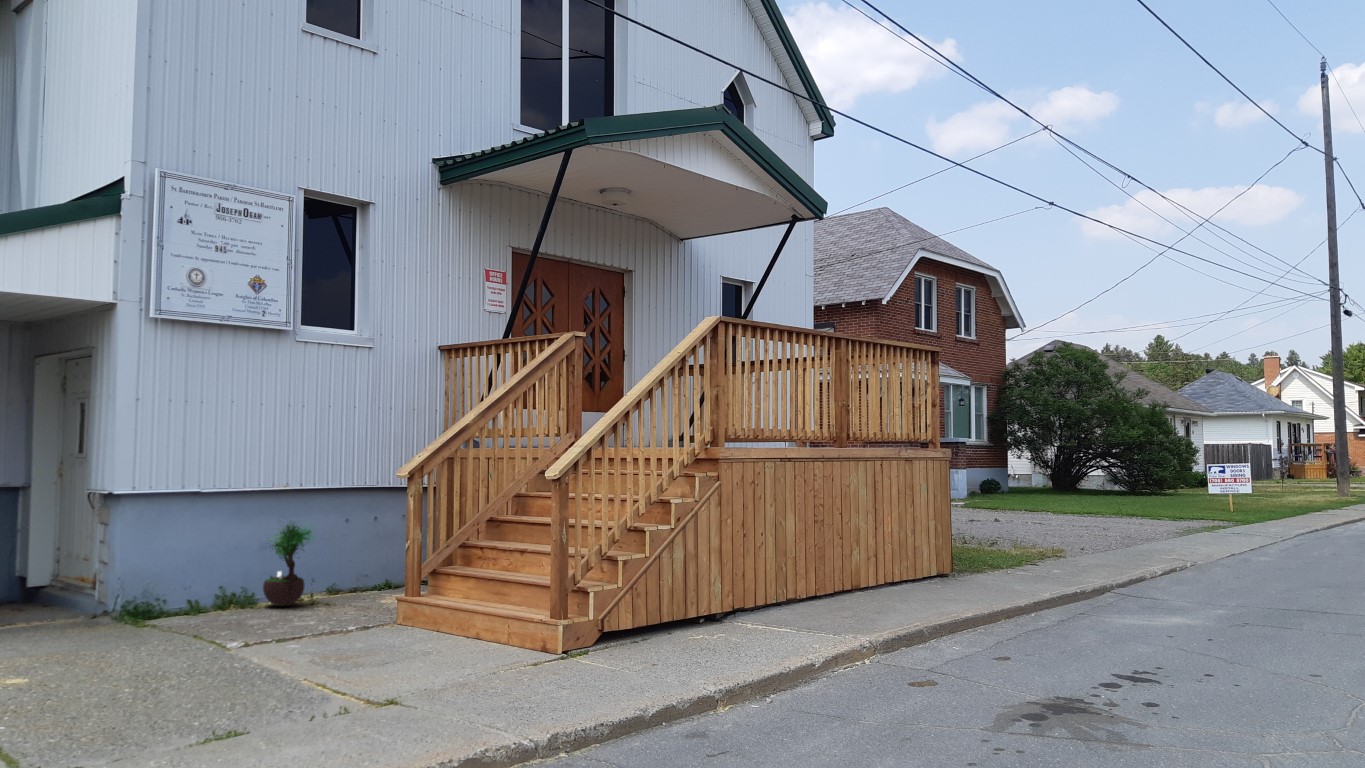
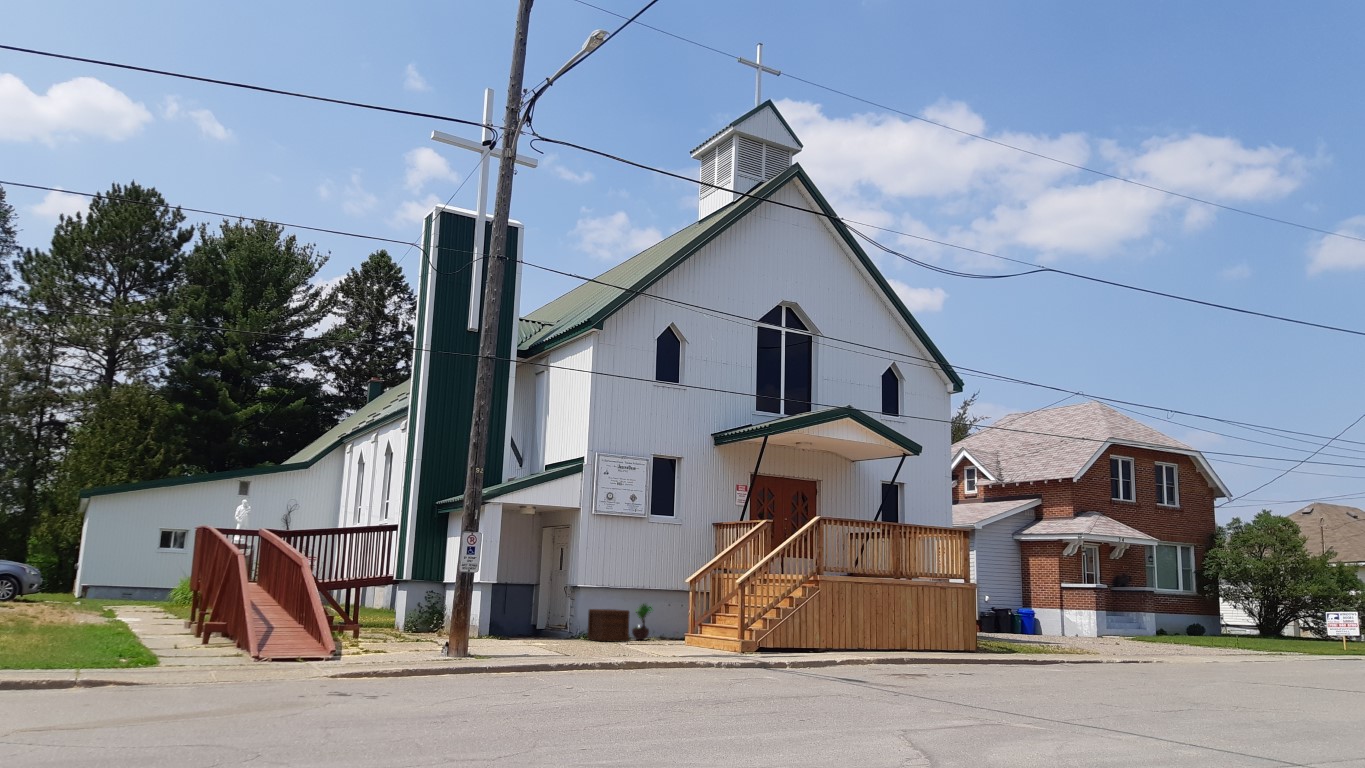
wooden crate: none [146,542,256,628] -> present [587,609,630,642]

